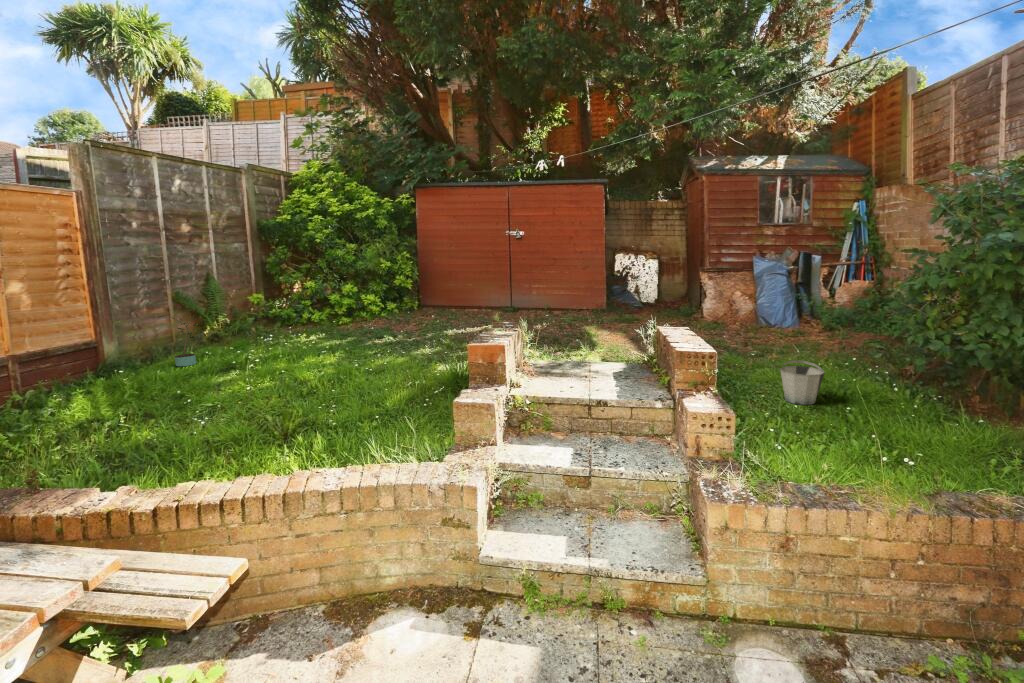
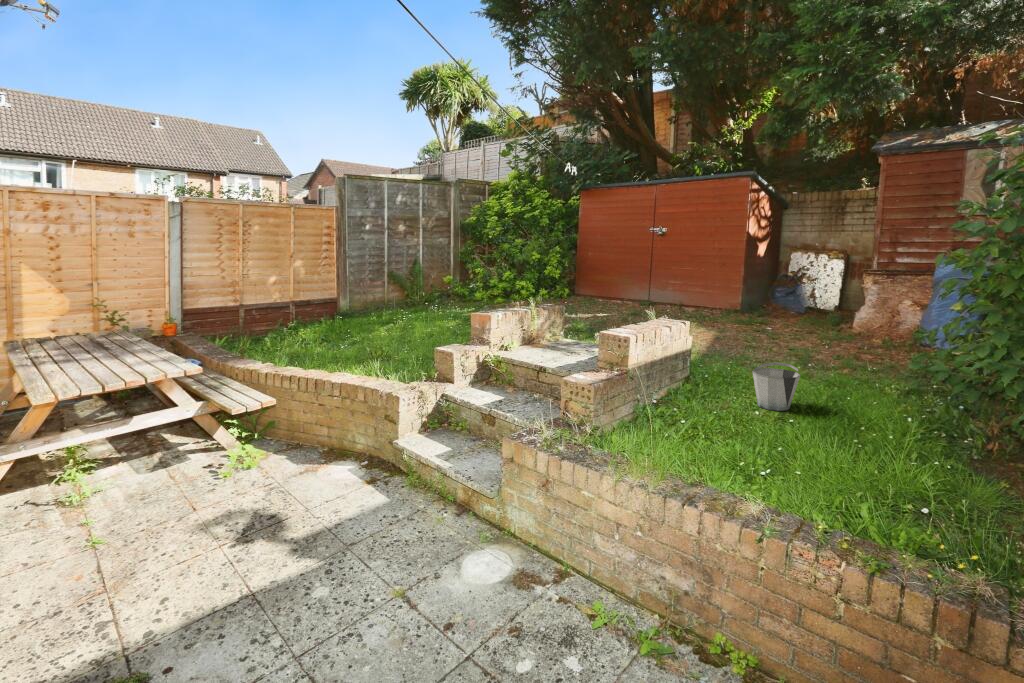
potted plant: present [159,307,199,366] -> none [360,280,384,320]

